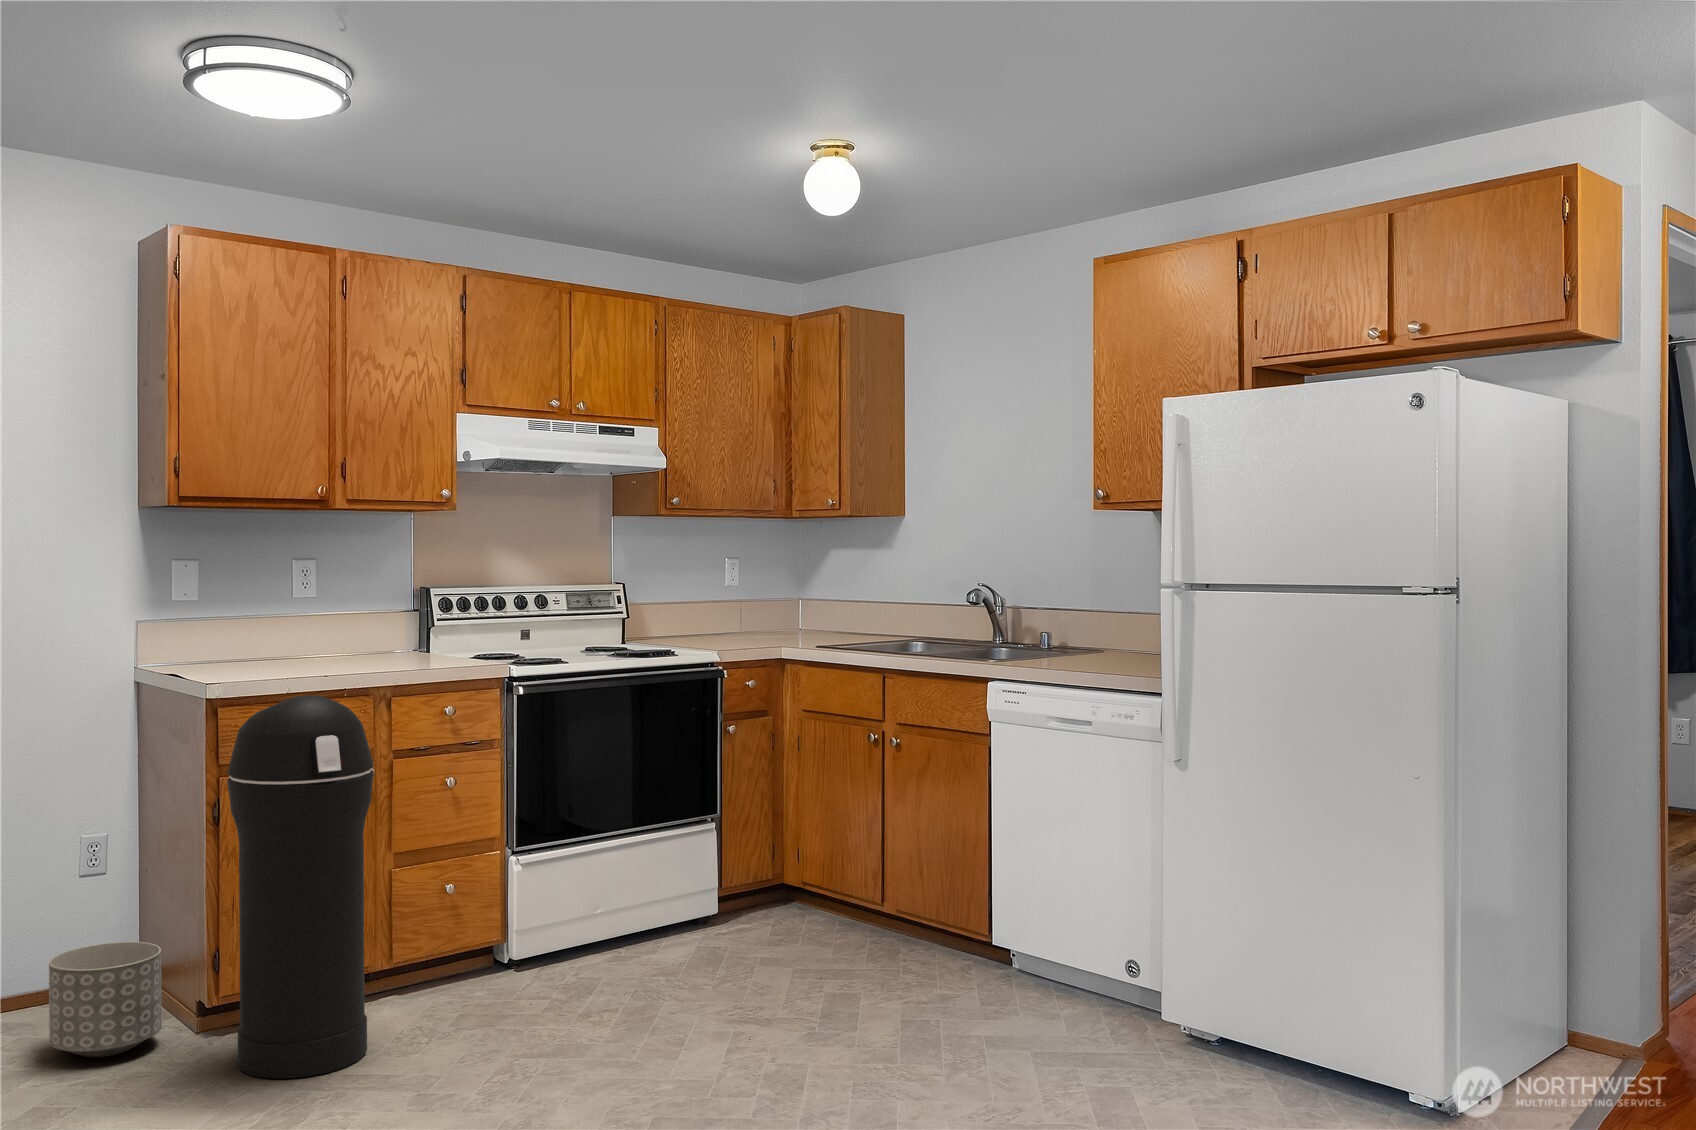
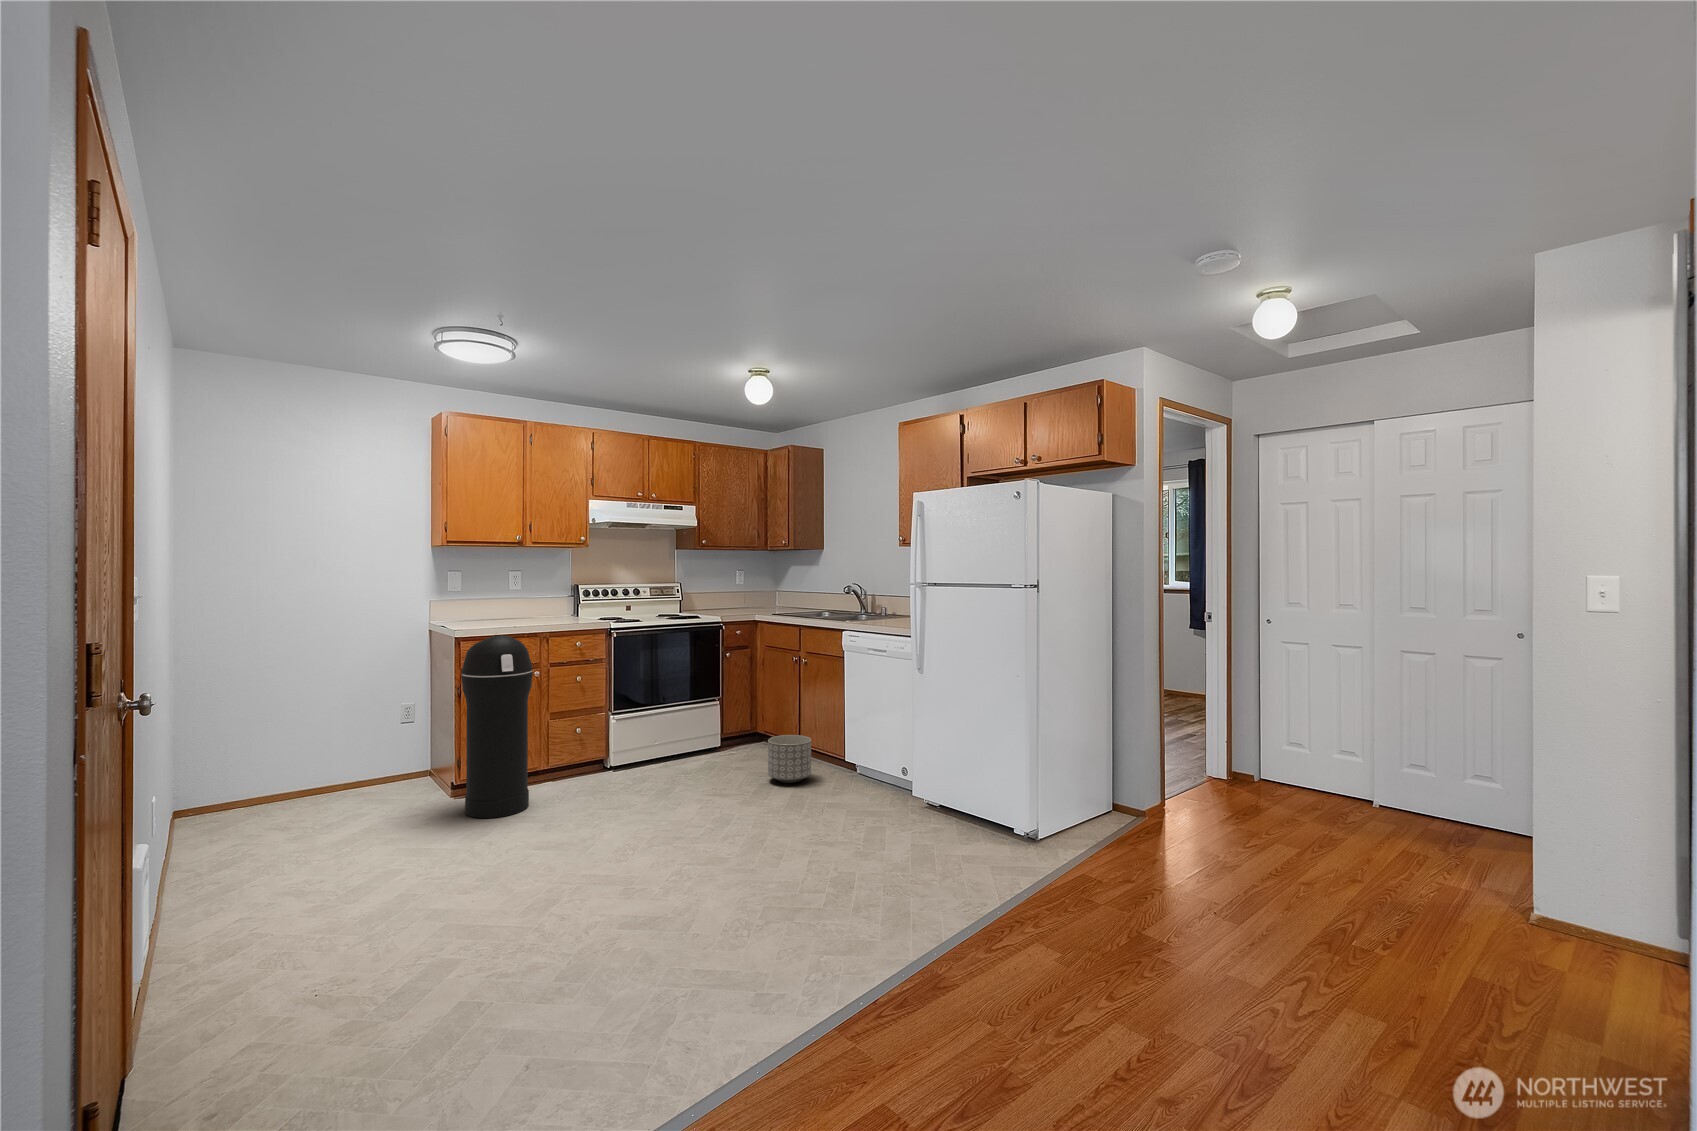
planter: present [49,942,162,1057] -> present [768,735,811,783]

